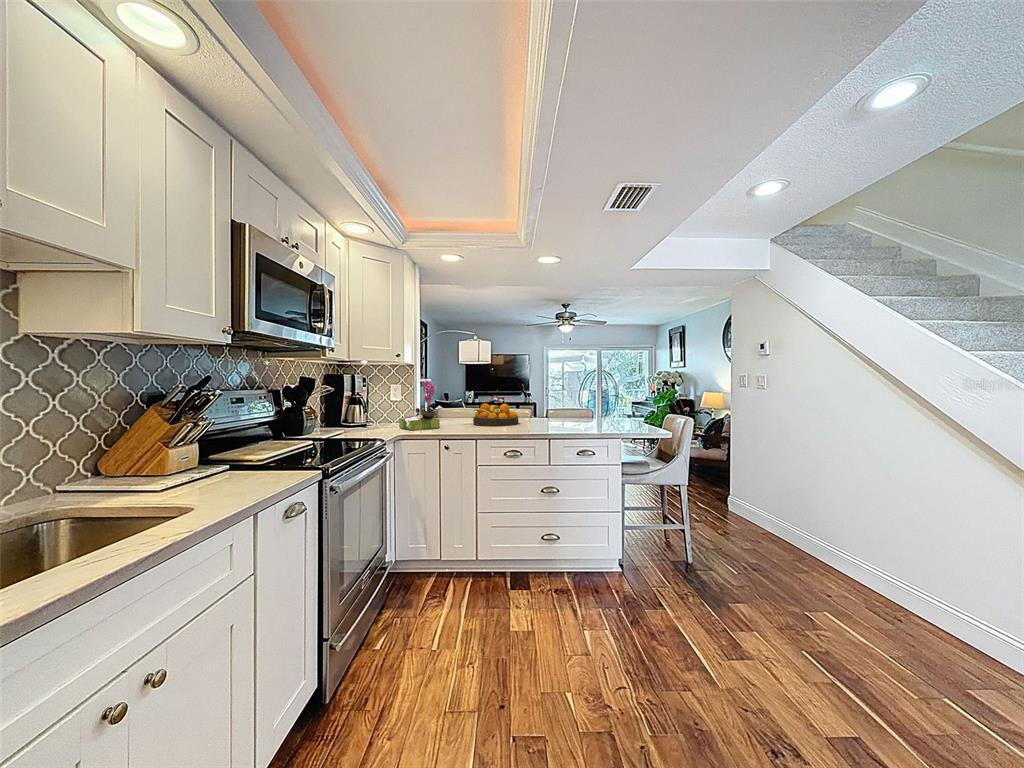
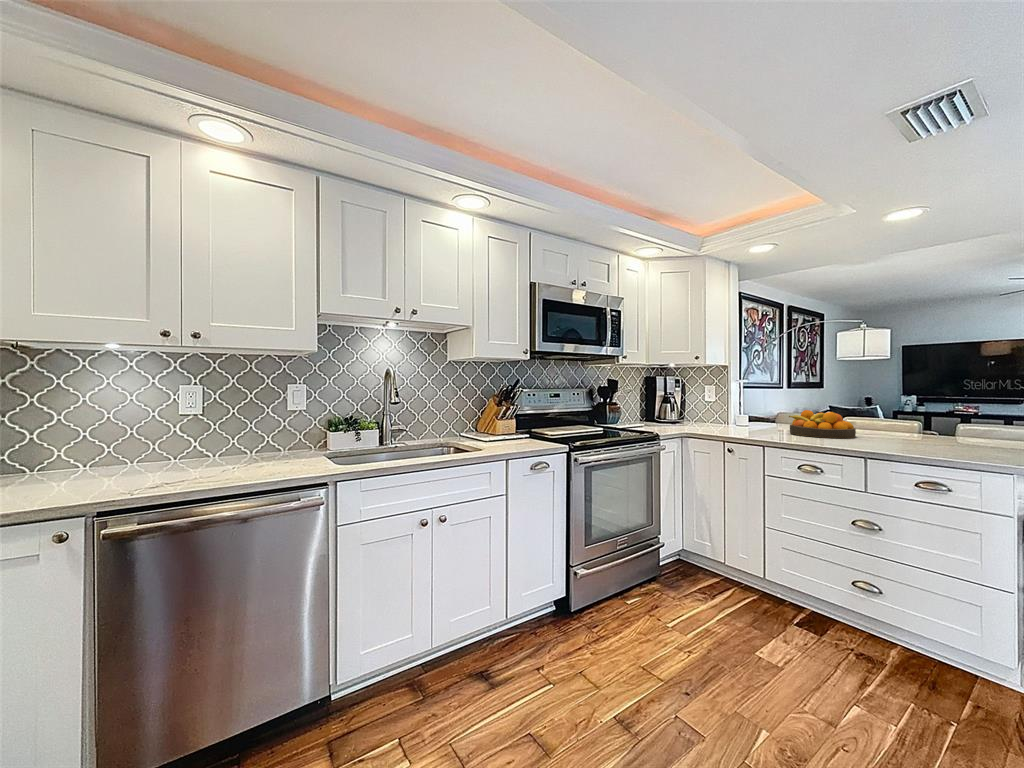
flower arrangement: present [399,380,440,430] -> none [703,381,743,432]

